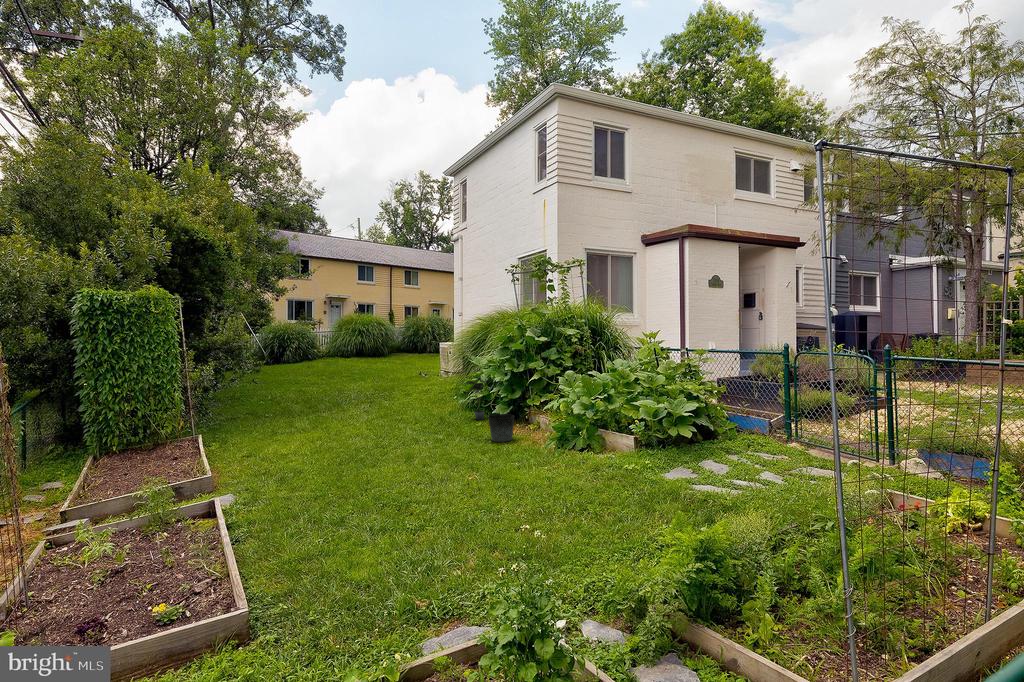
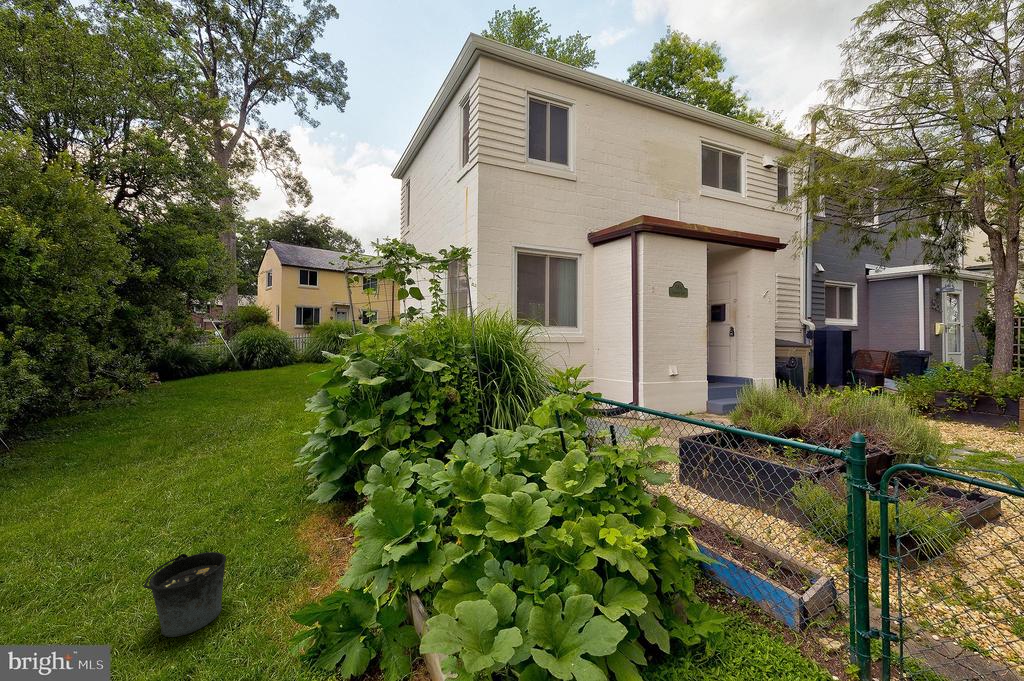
potted plant: present [465,377,489,420] -> none [237,439,296,513]

